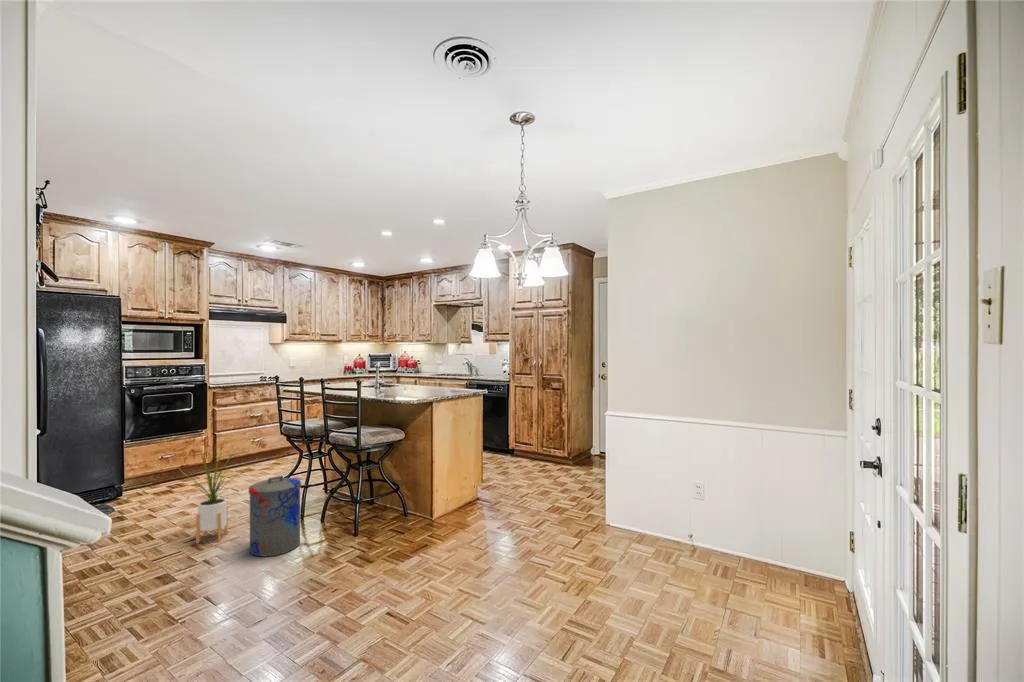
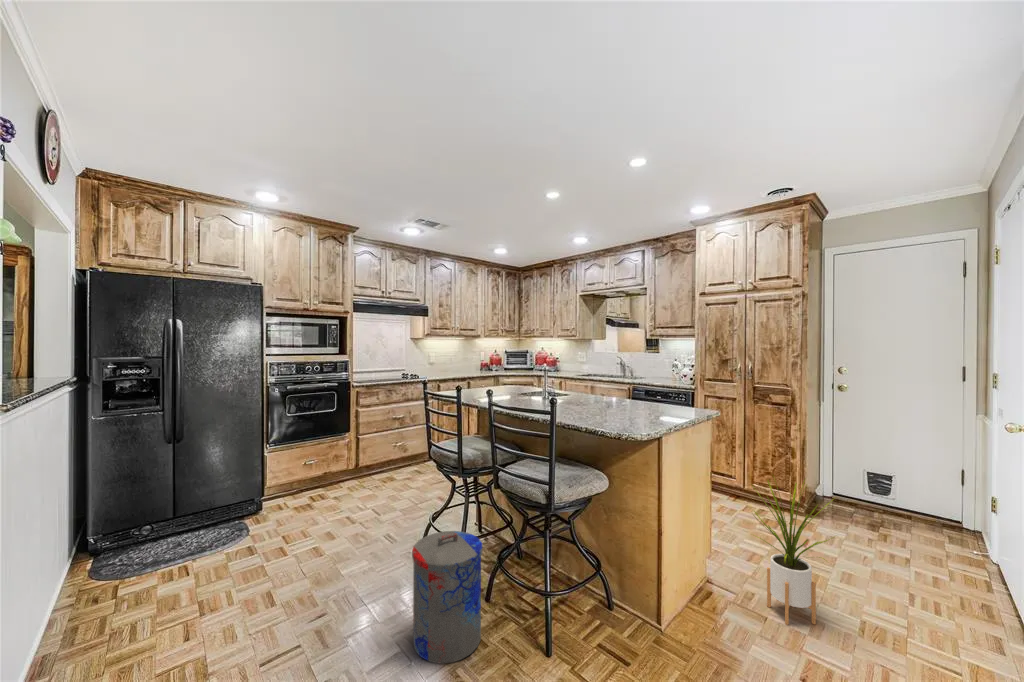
house plant: present [191,446,233,543] -> present [754,480,835,625]

